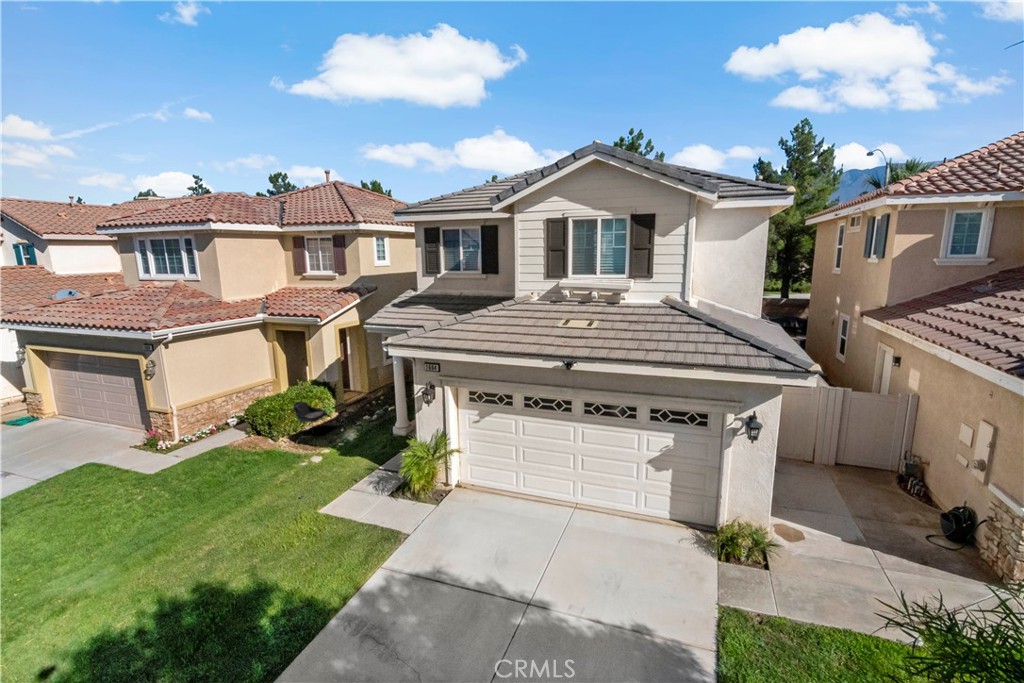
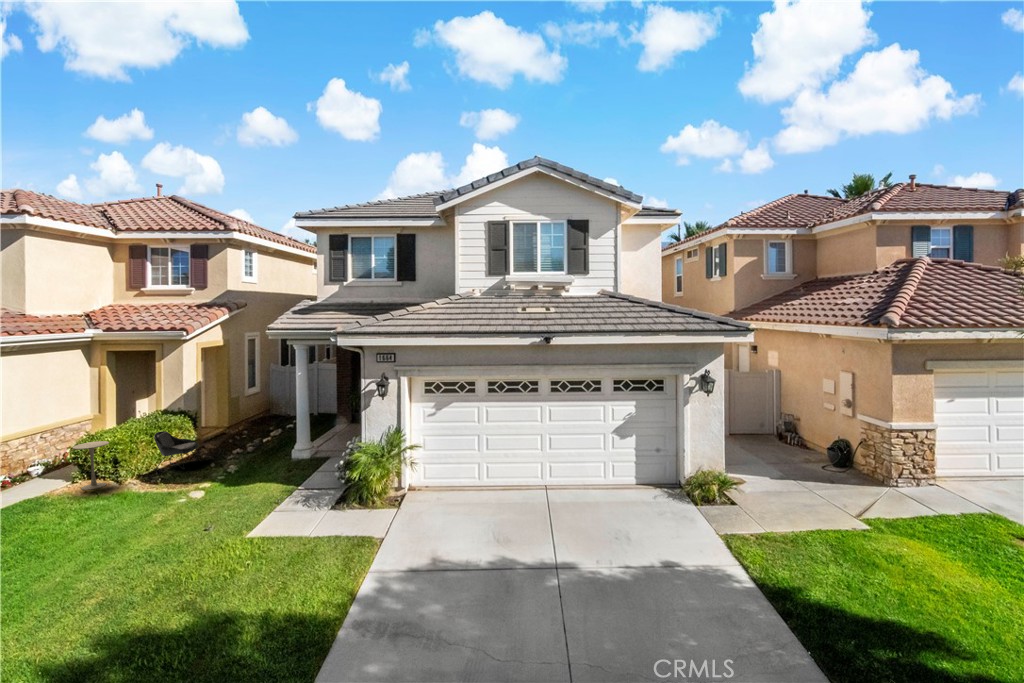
pedestal table: none [237,409,261,446] -> present [73,441,109,490]

